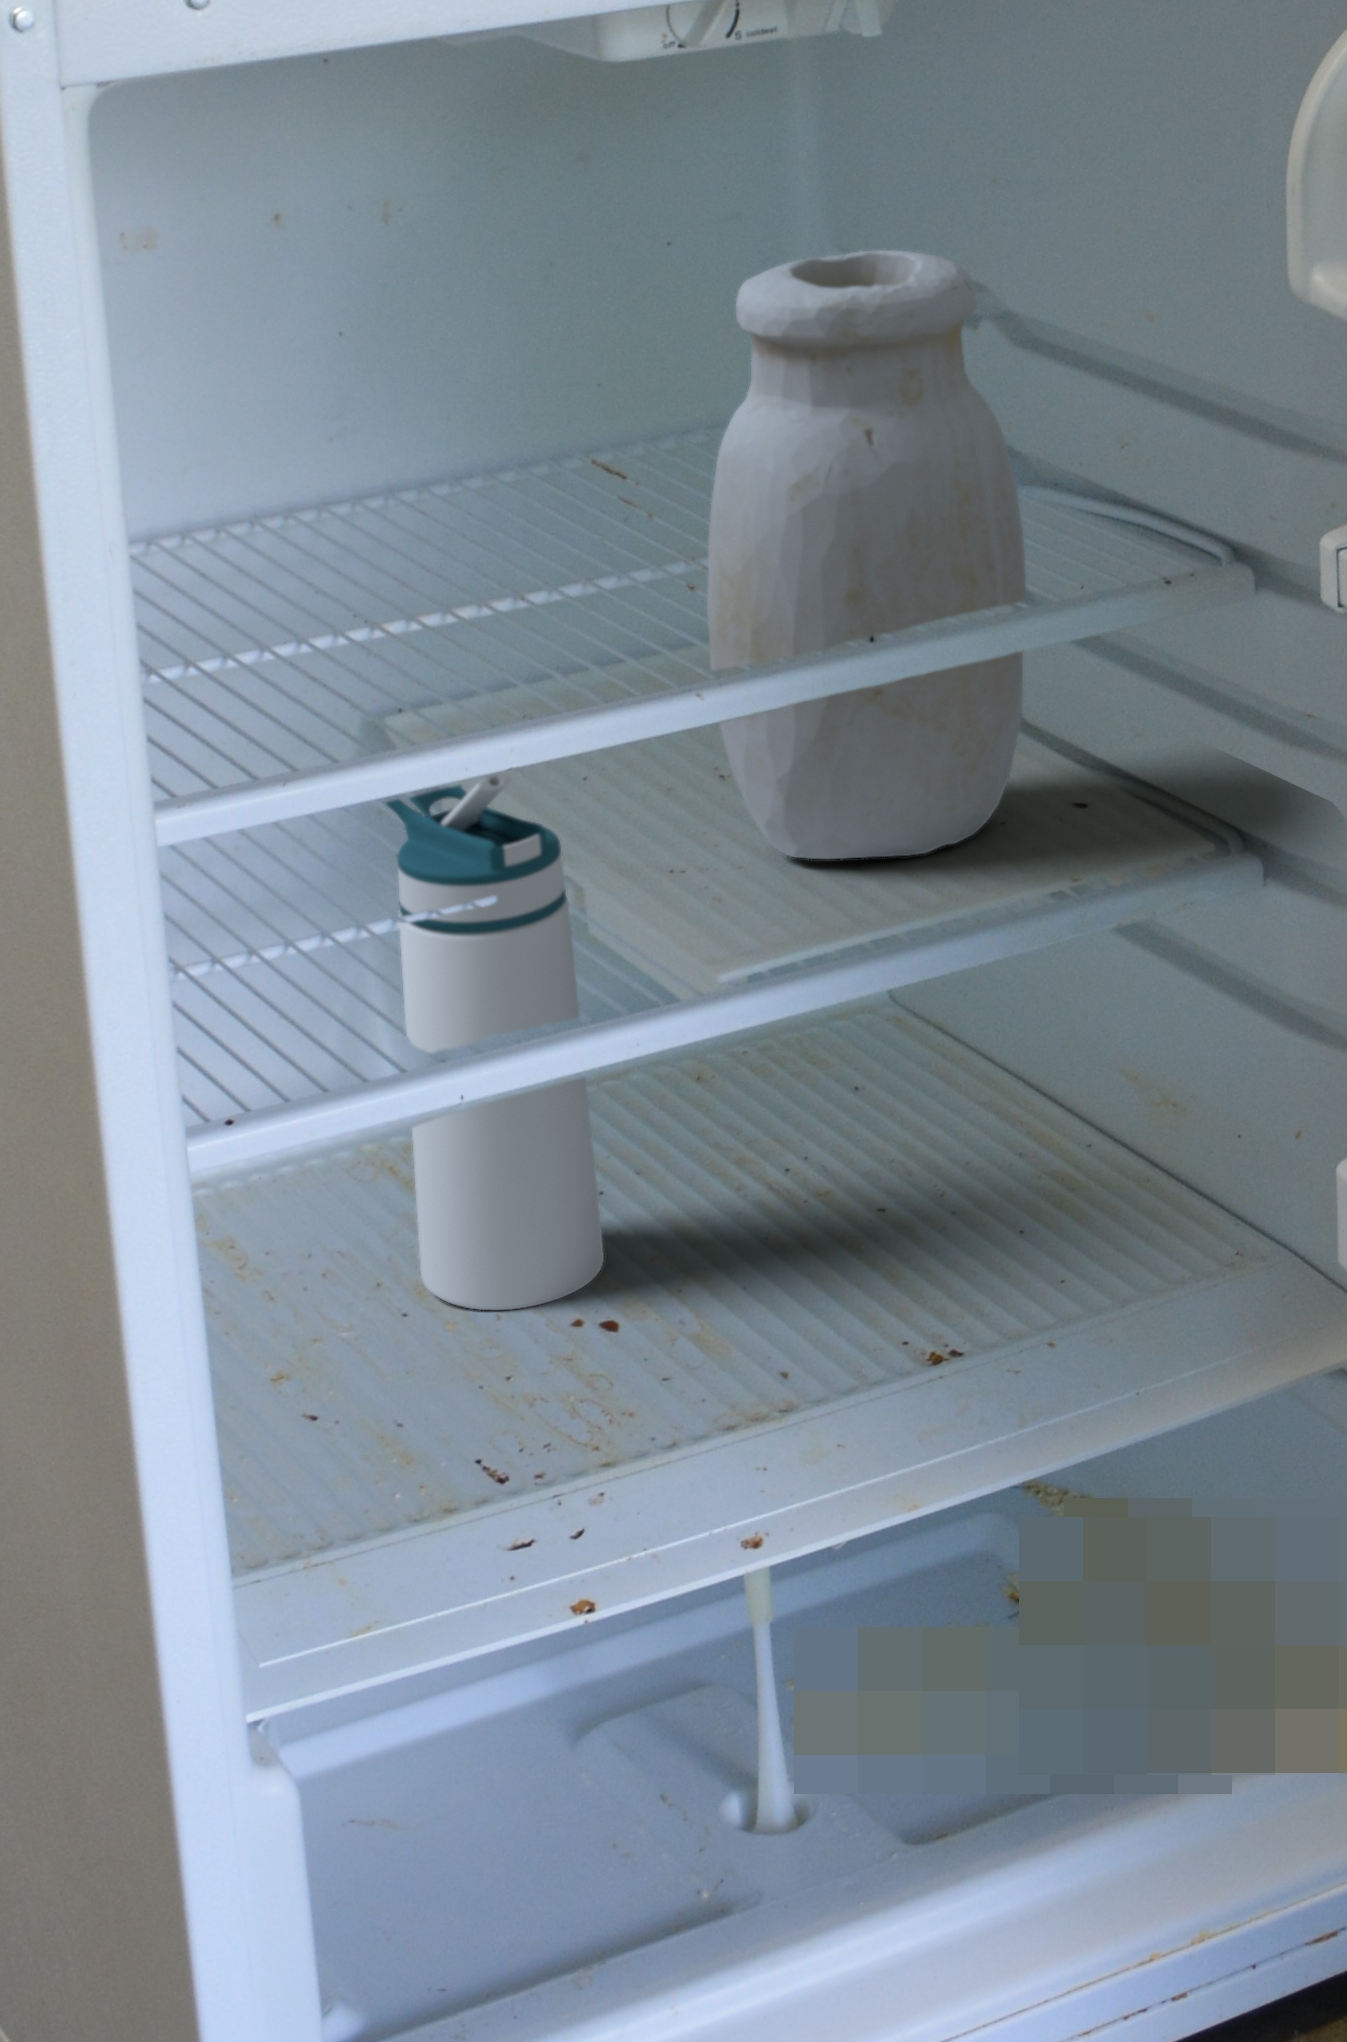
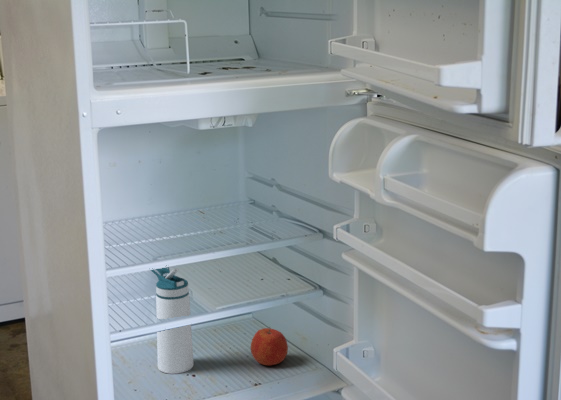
jar: present [707,250,1026,859] -> none [218,170,280,288]
apple: none [894,1054,1085,1248] -> present [251,328,288,365]

